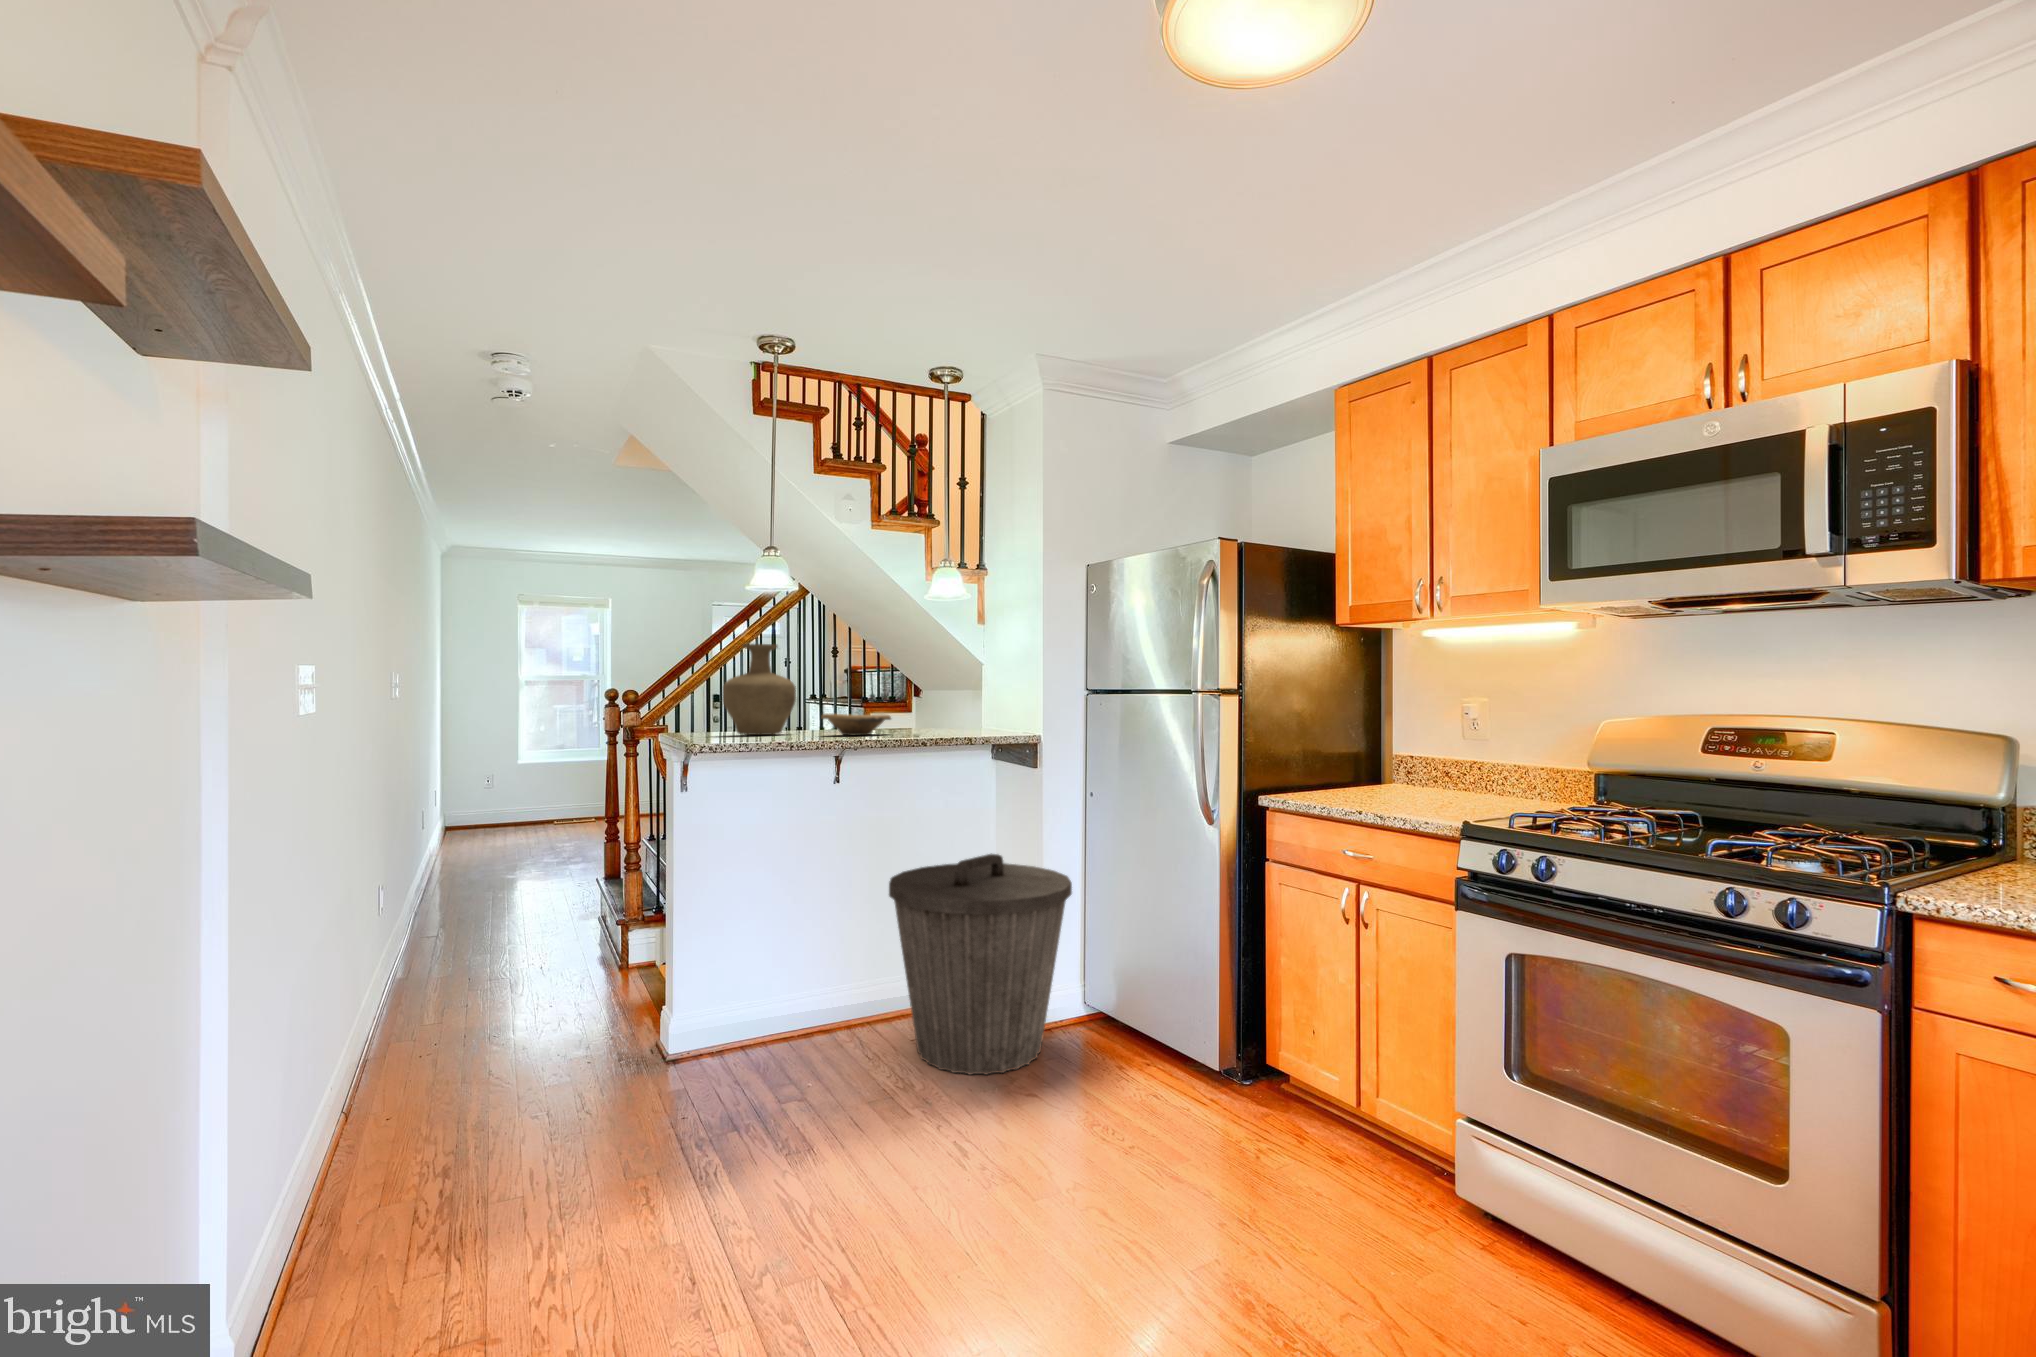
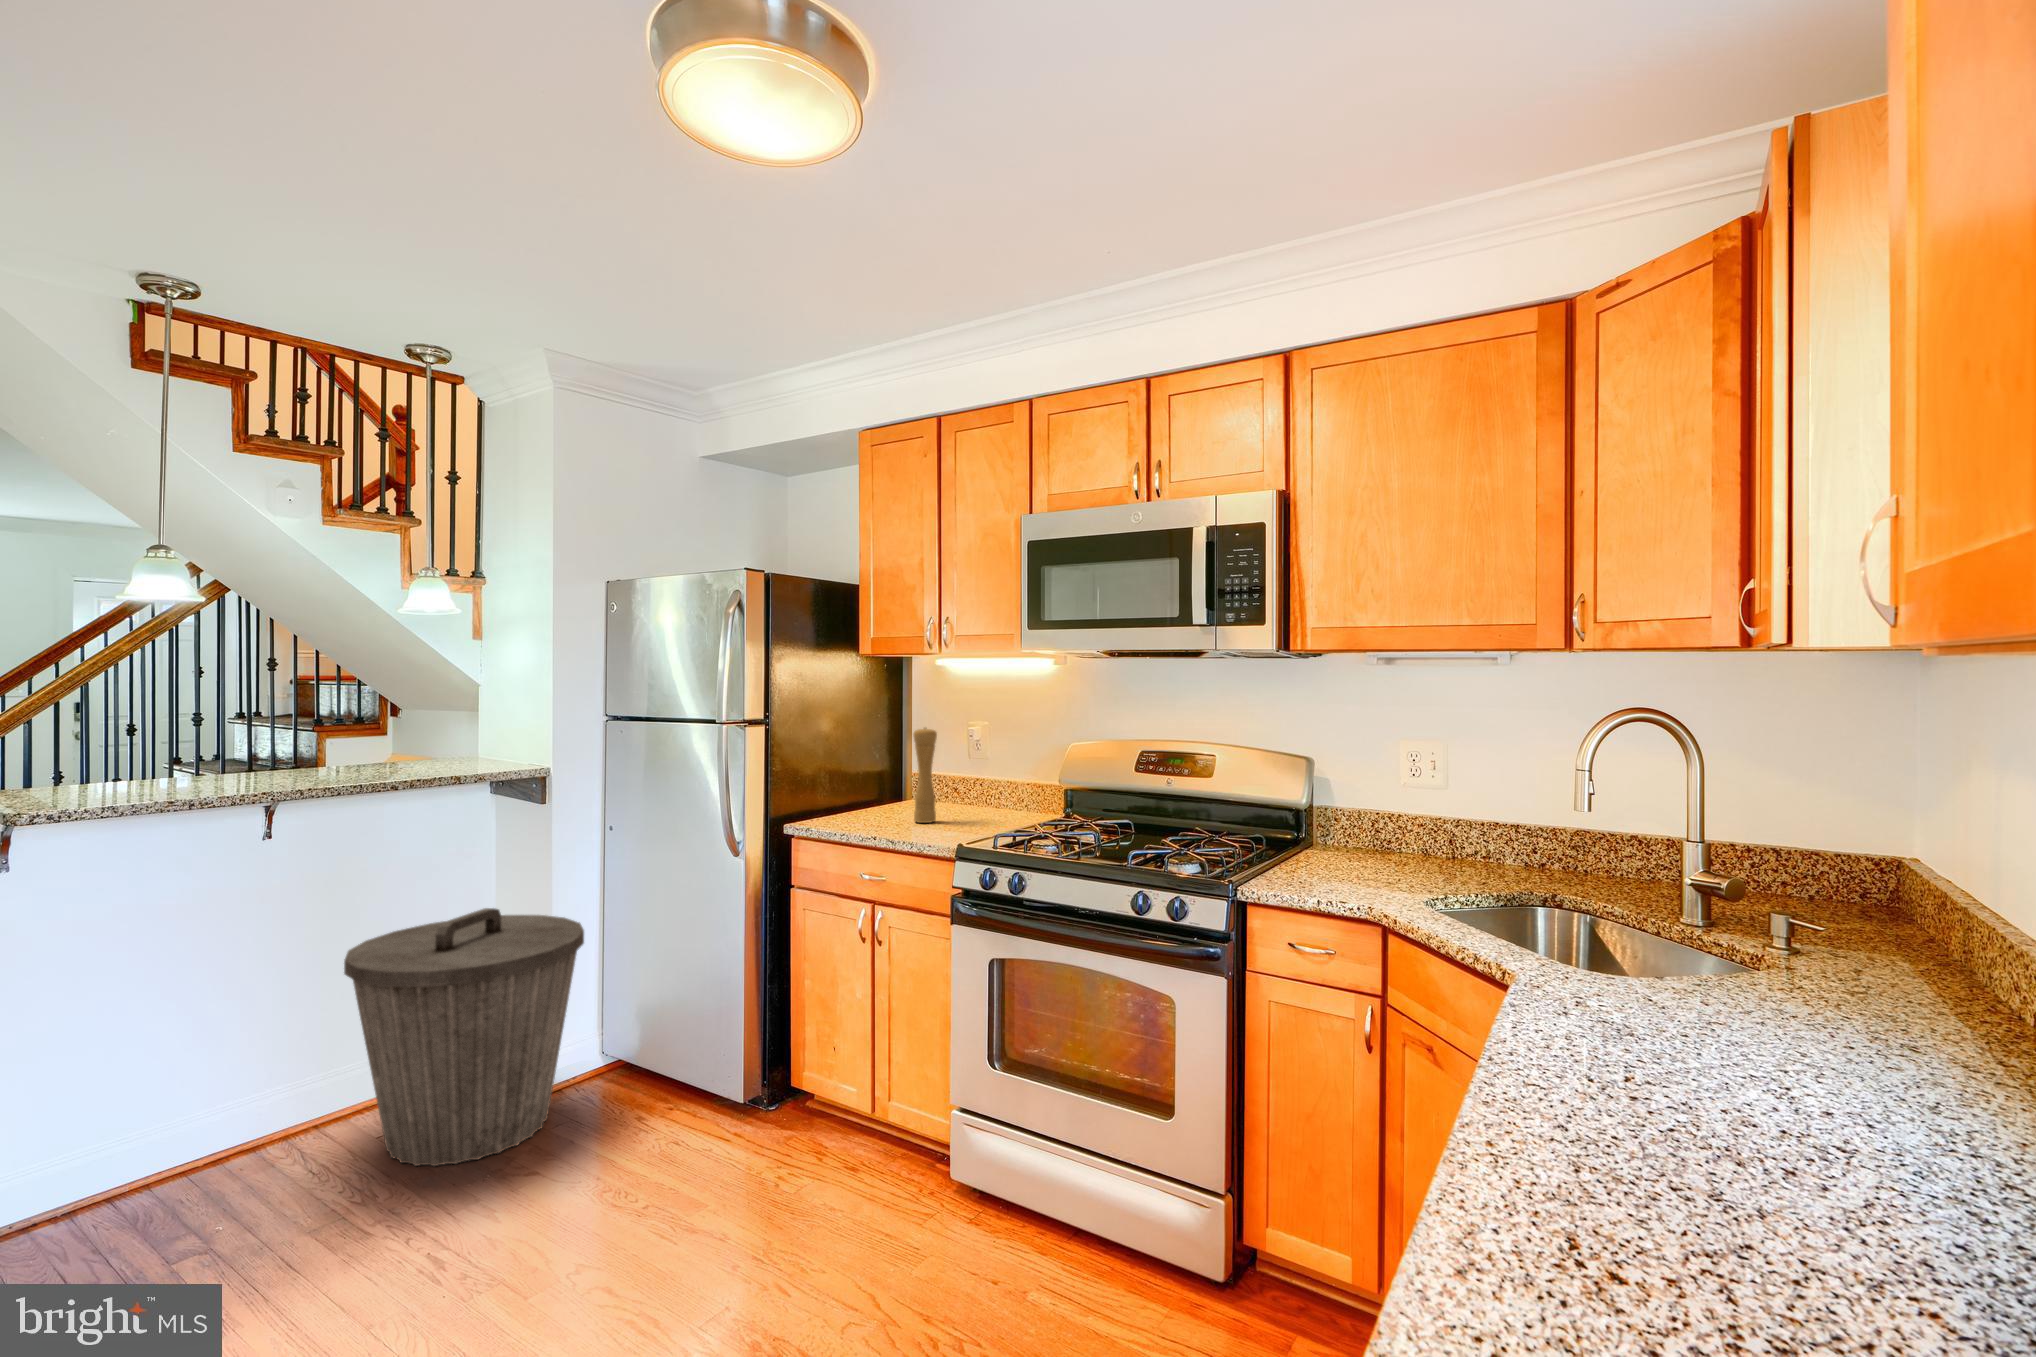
vase: present [723,644,796,735] -> none [79,668,203,786]
pepper mill: none [1401,697,1429,801] -> present [913,728,937,823]
bowl: present [821,714,891,735] -> none [242,754,349,783]

